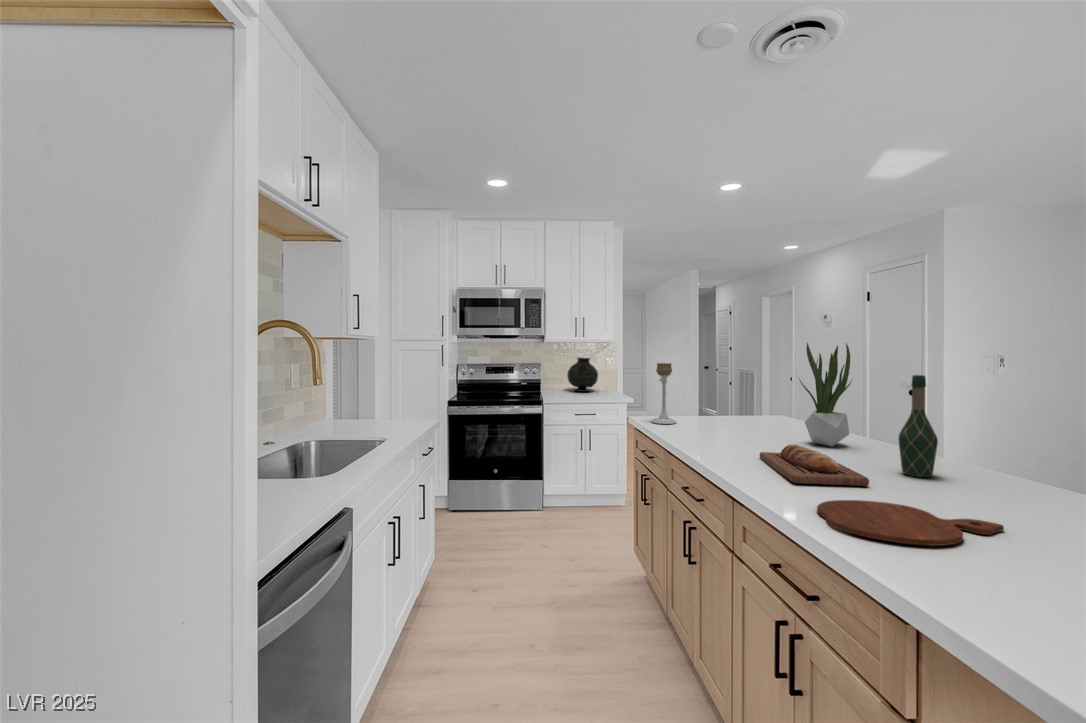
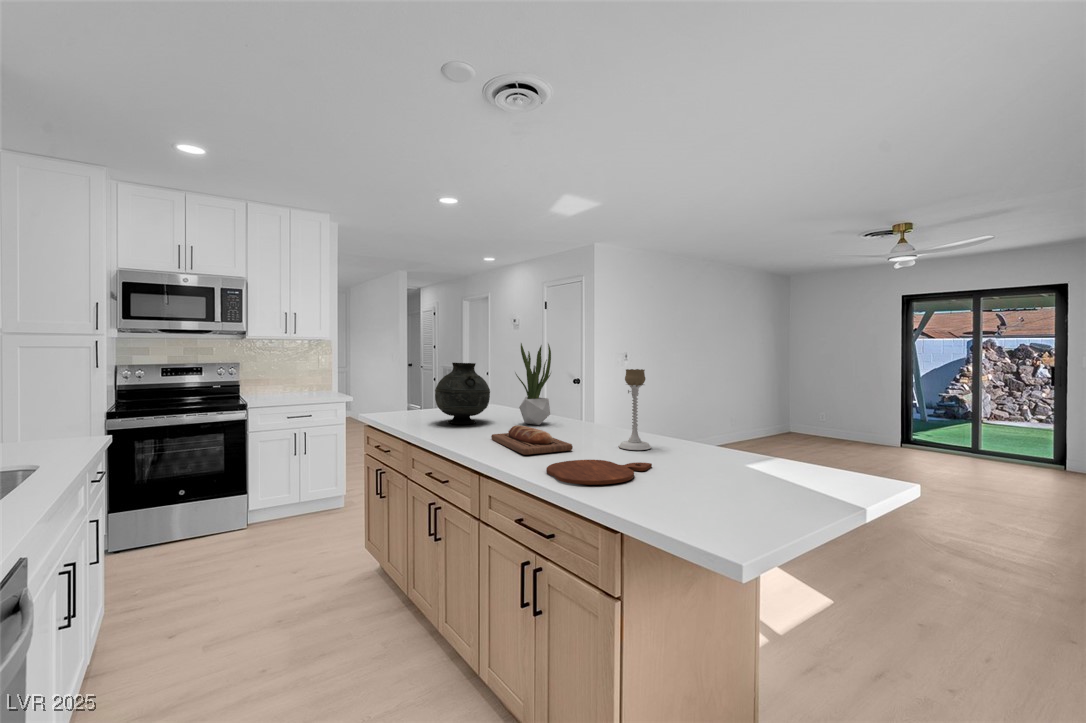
vase: present [567,358,598,392] -> present [435,363,490,424]
candle holder: present [651,363,676,424] -> present [619,369,651,450]
wine bottle: present [898,375,938,477] -> none [586,367,609,440]

